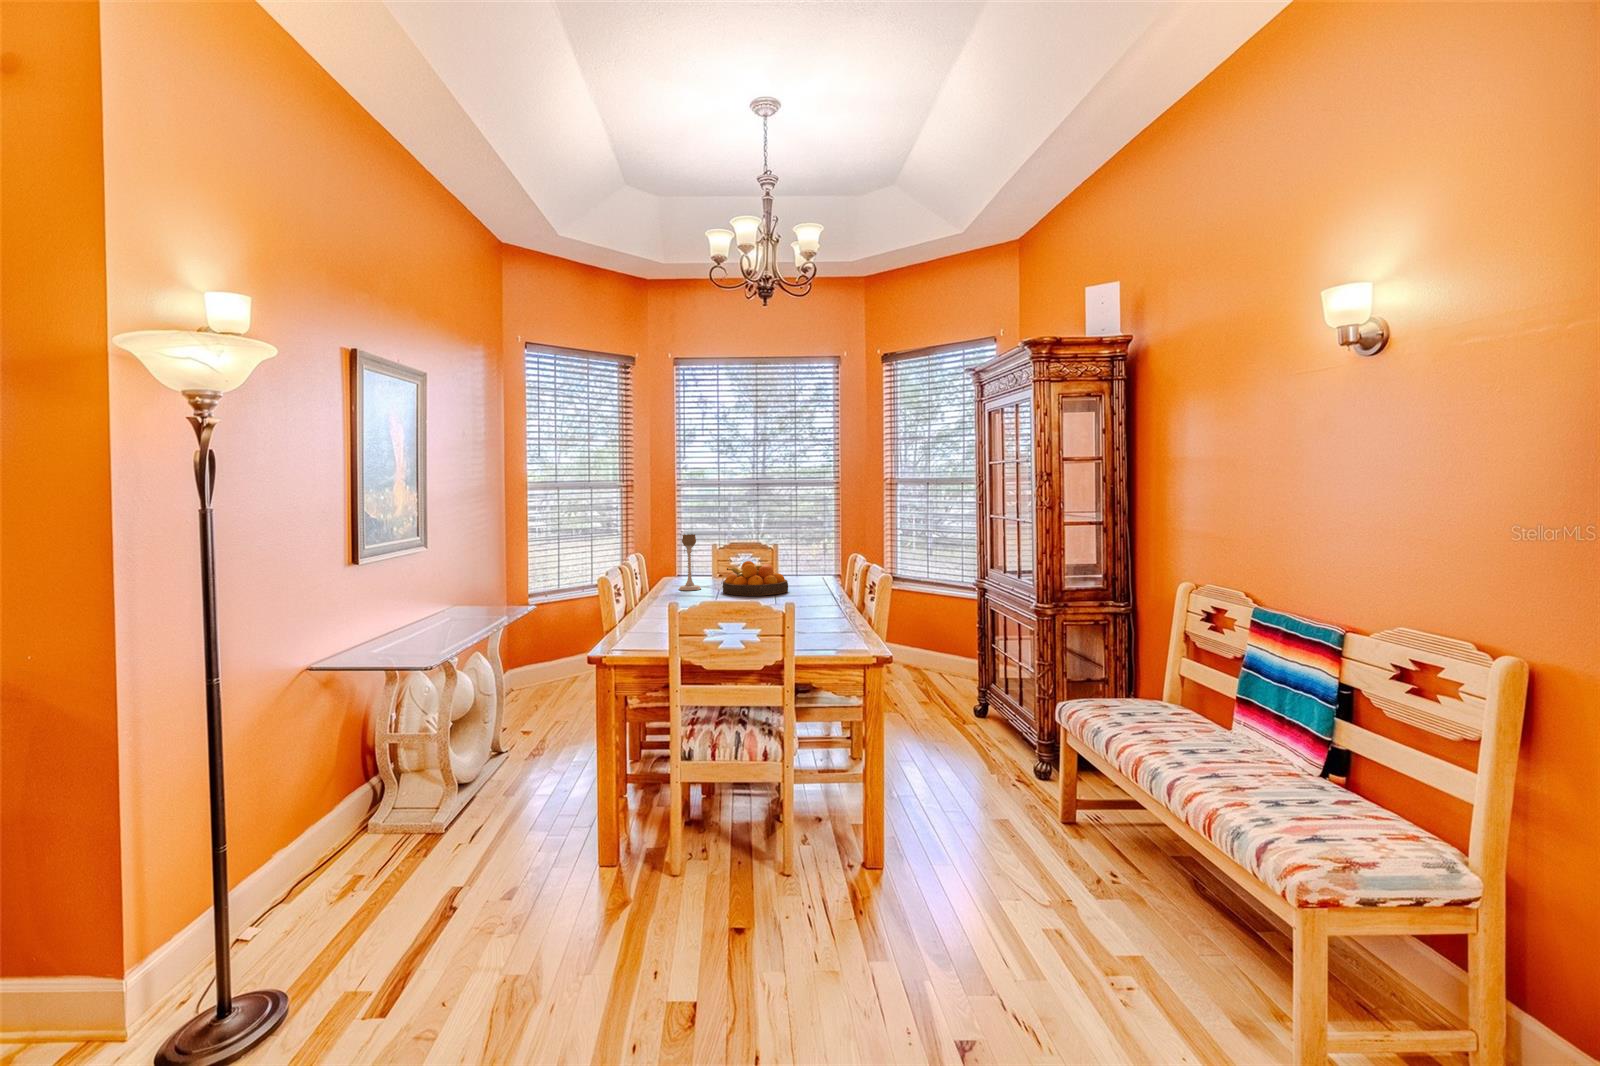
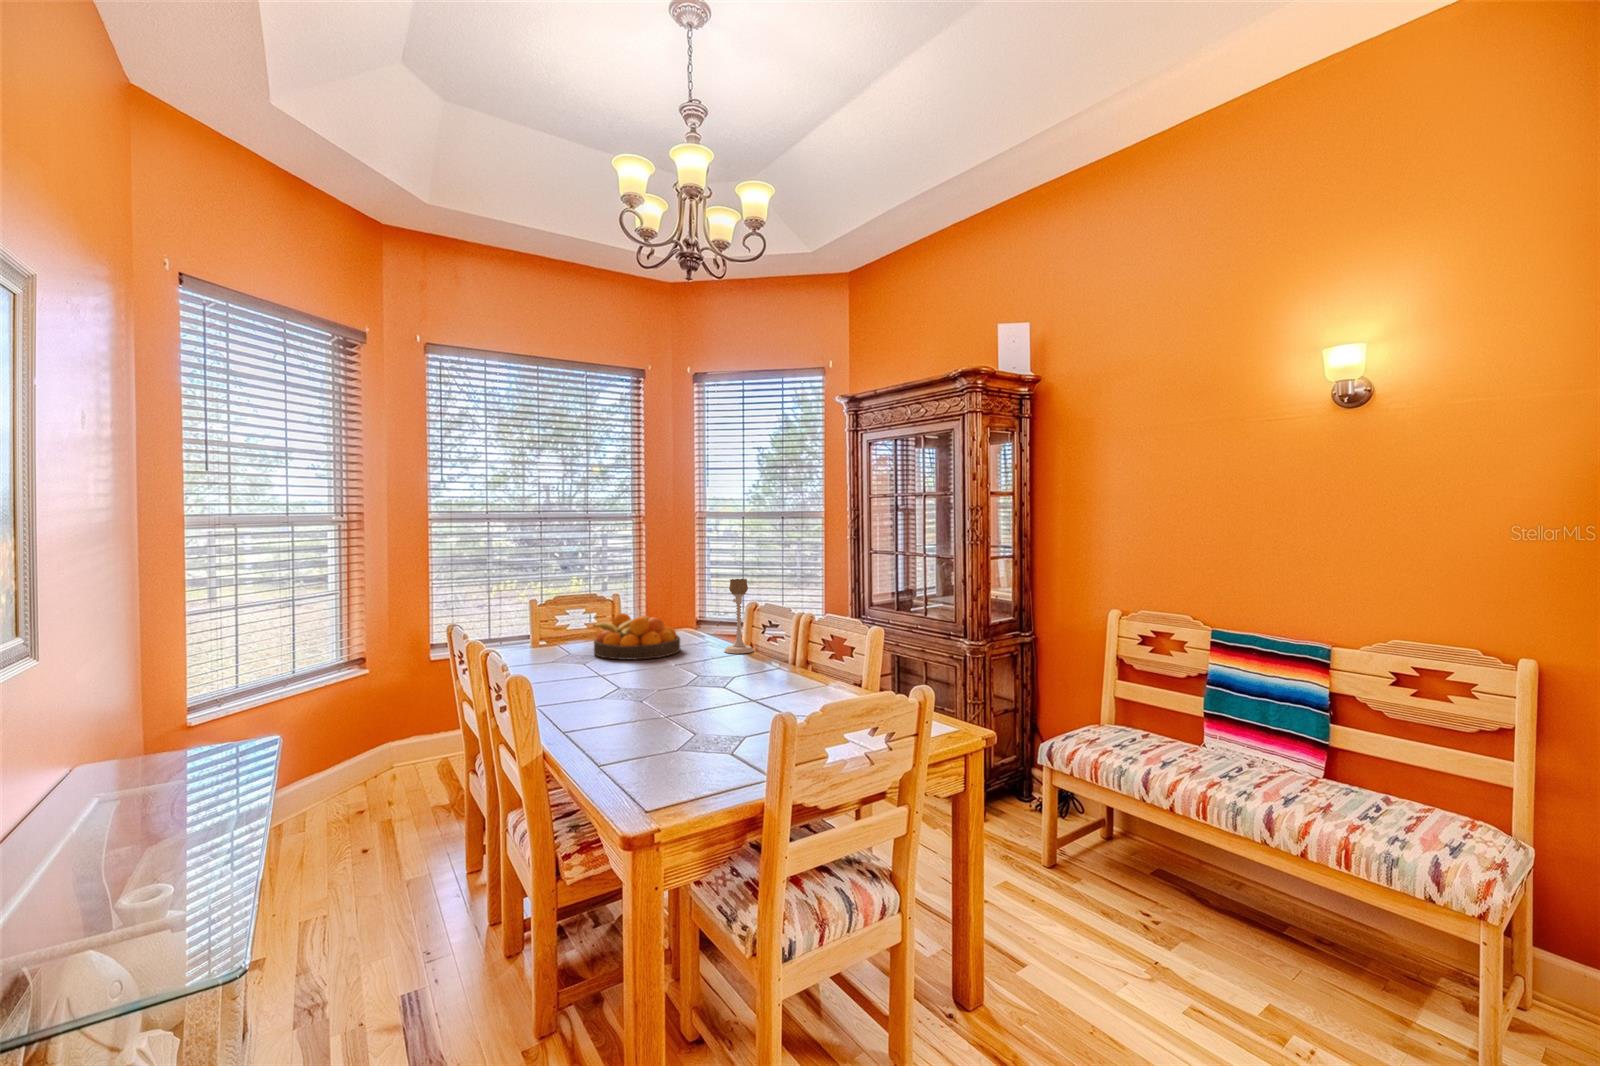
candle holder: present [679,534,701,591] -> present [724,579,754,654]

